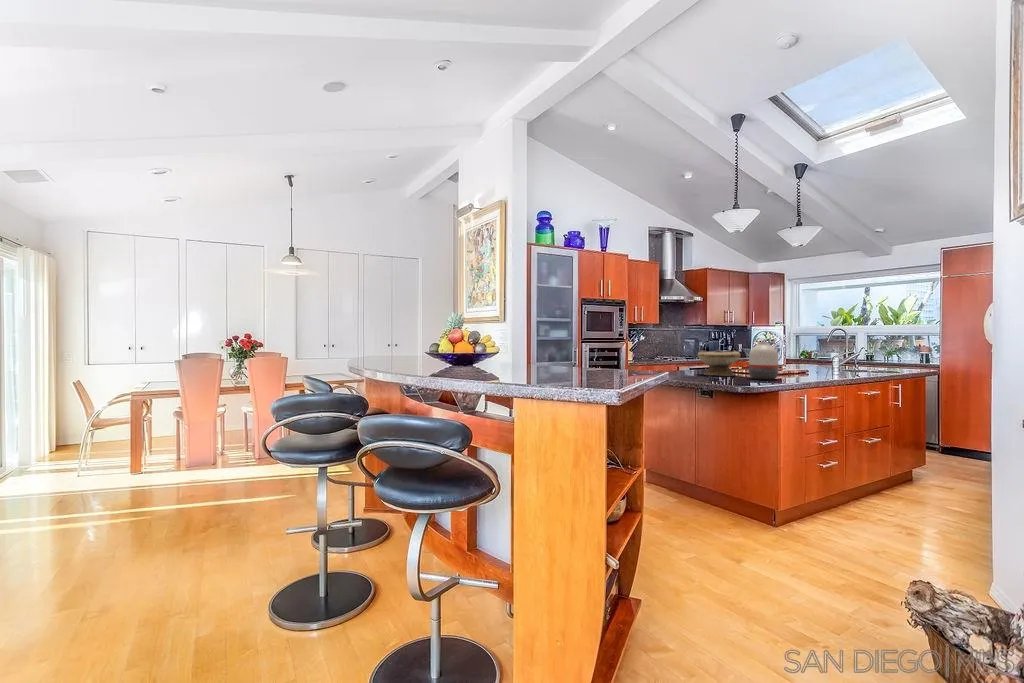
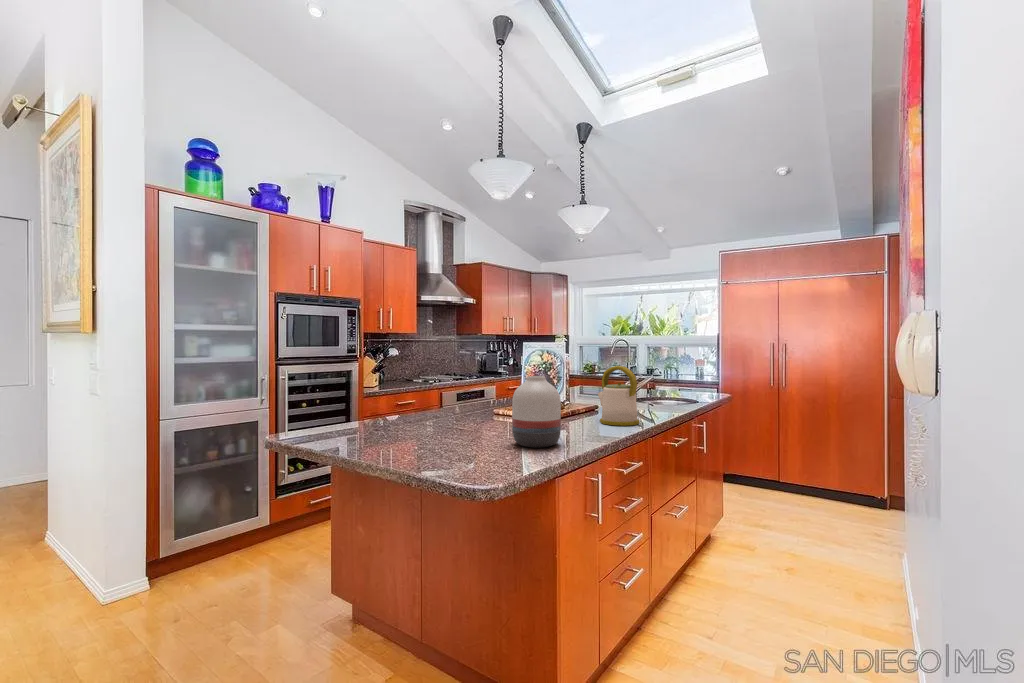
kettle: none [805,340,835,377] -> present [598,366,639,426]
bowl: present [698,350,741,376] -> none [430,385,502,436]

